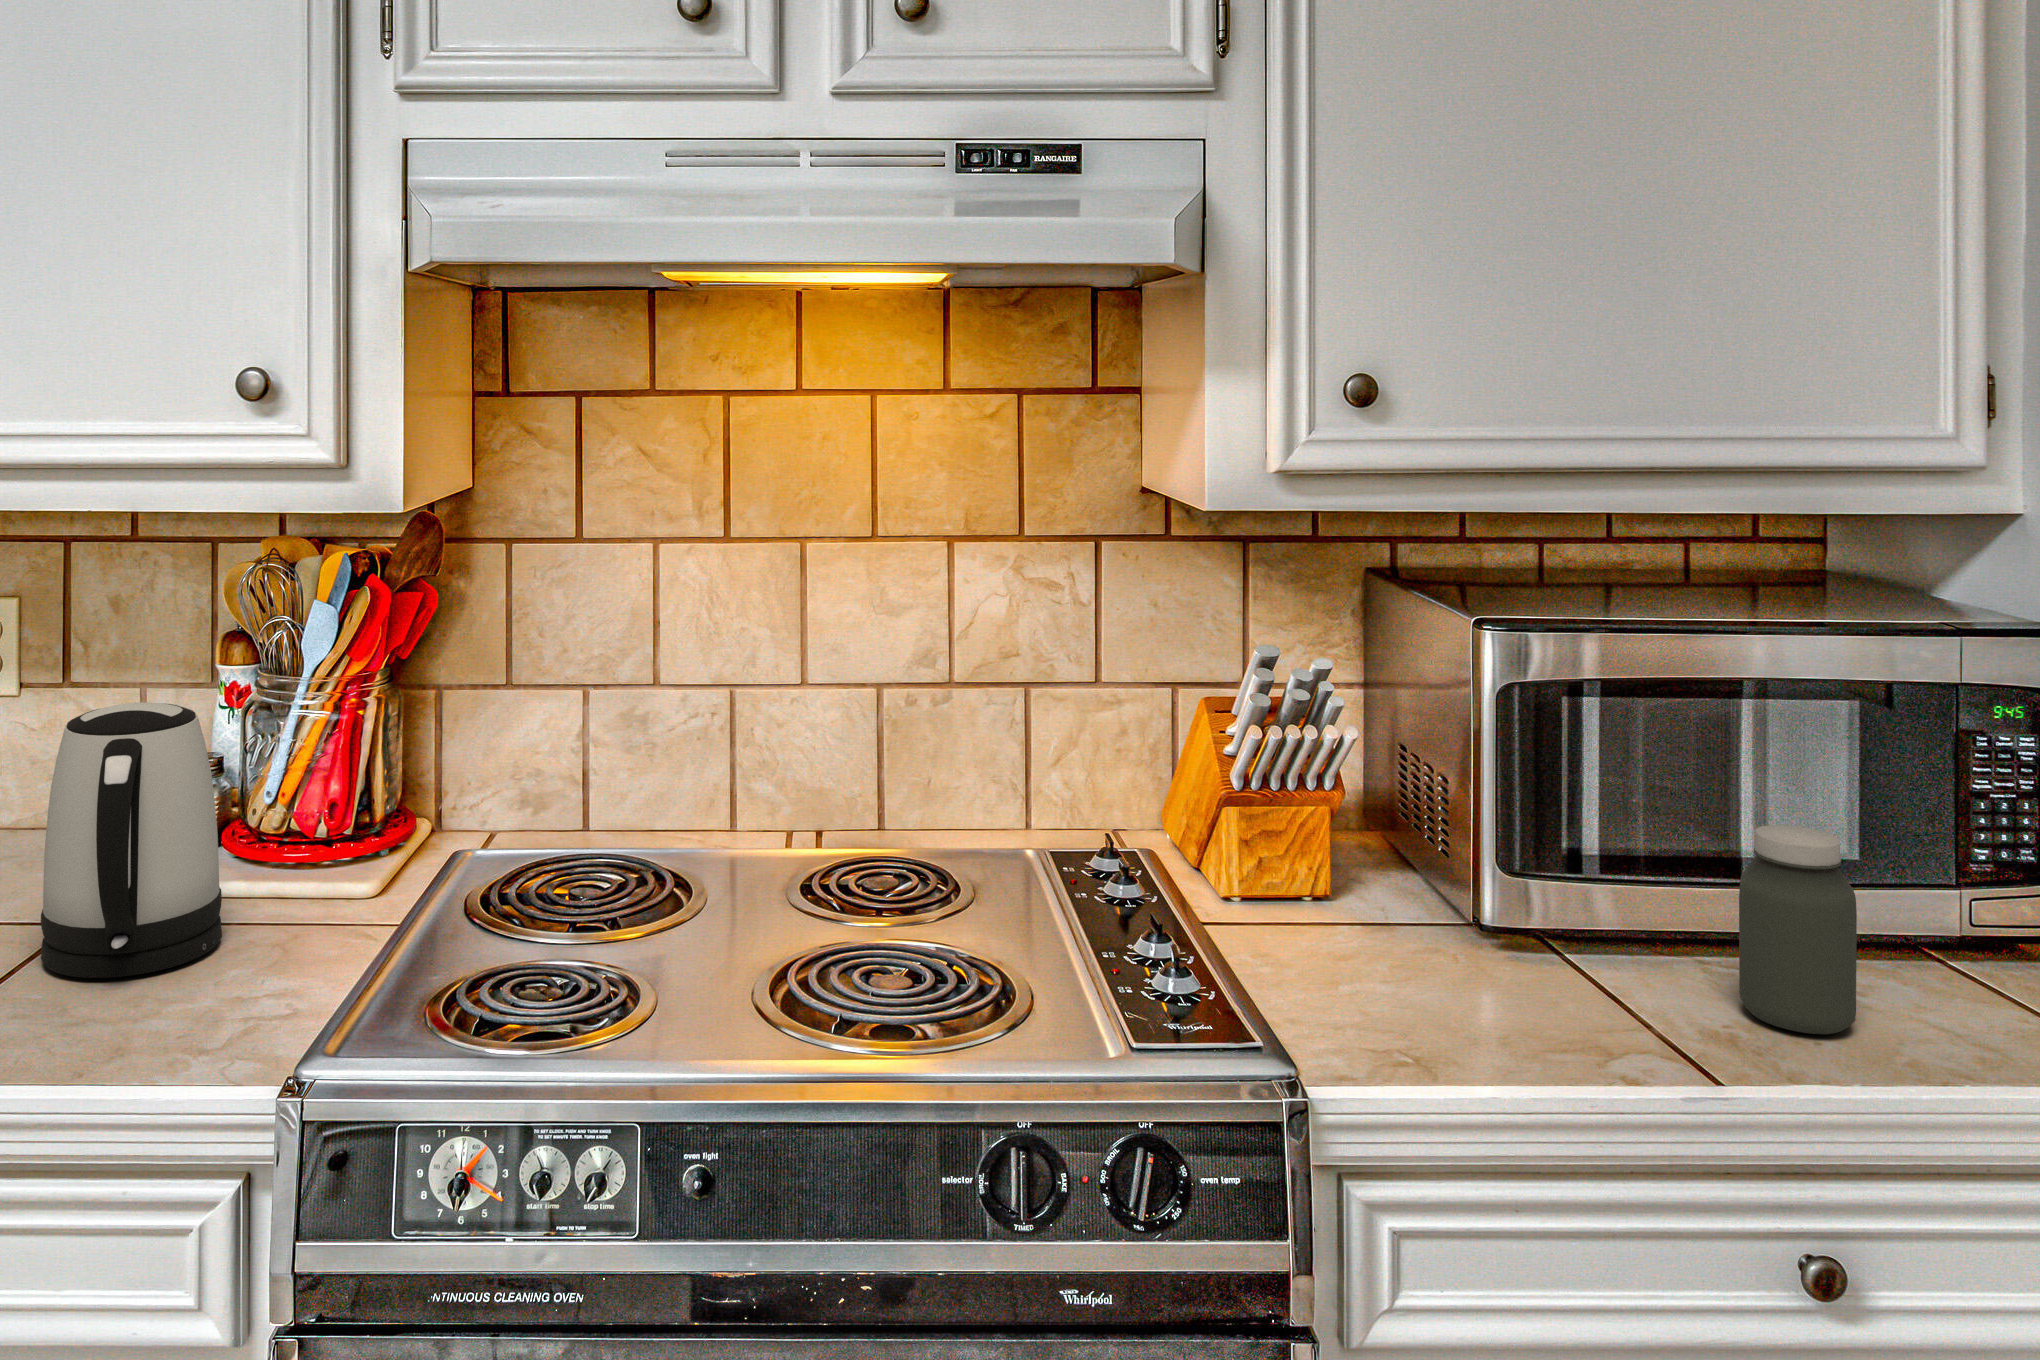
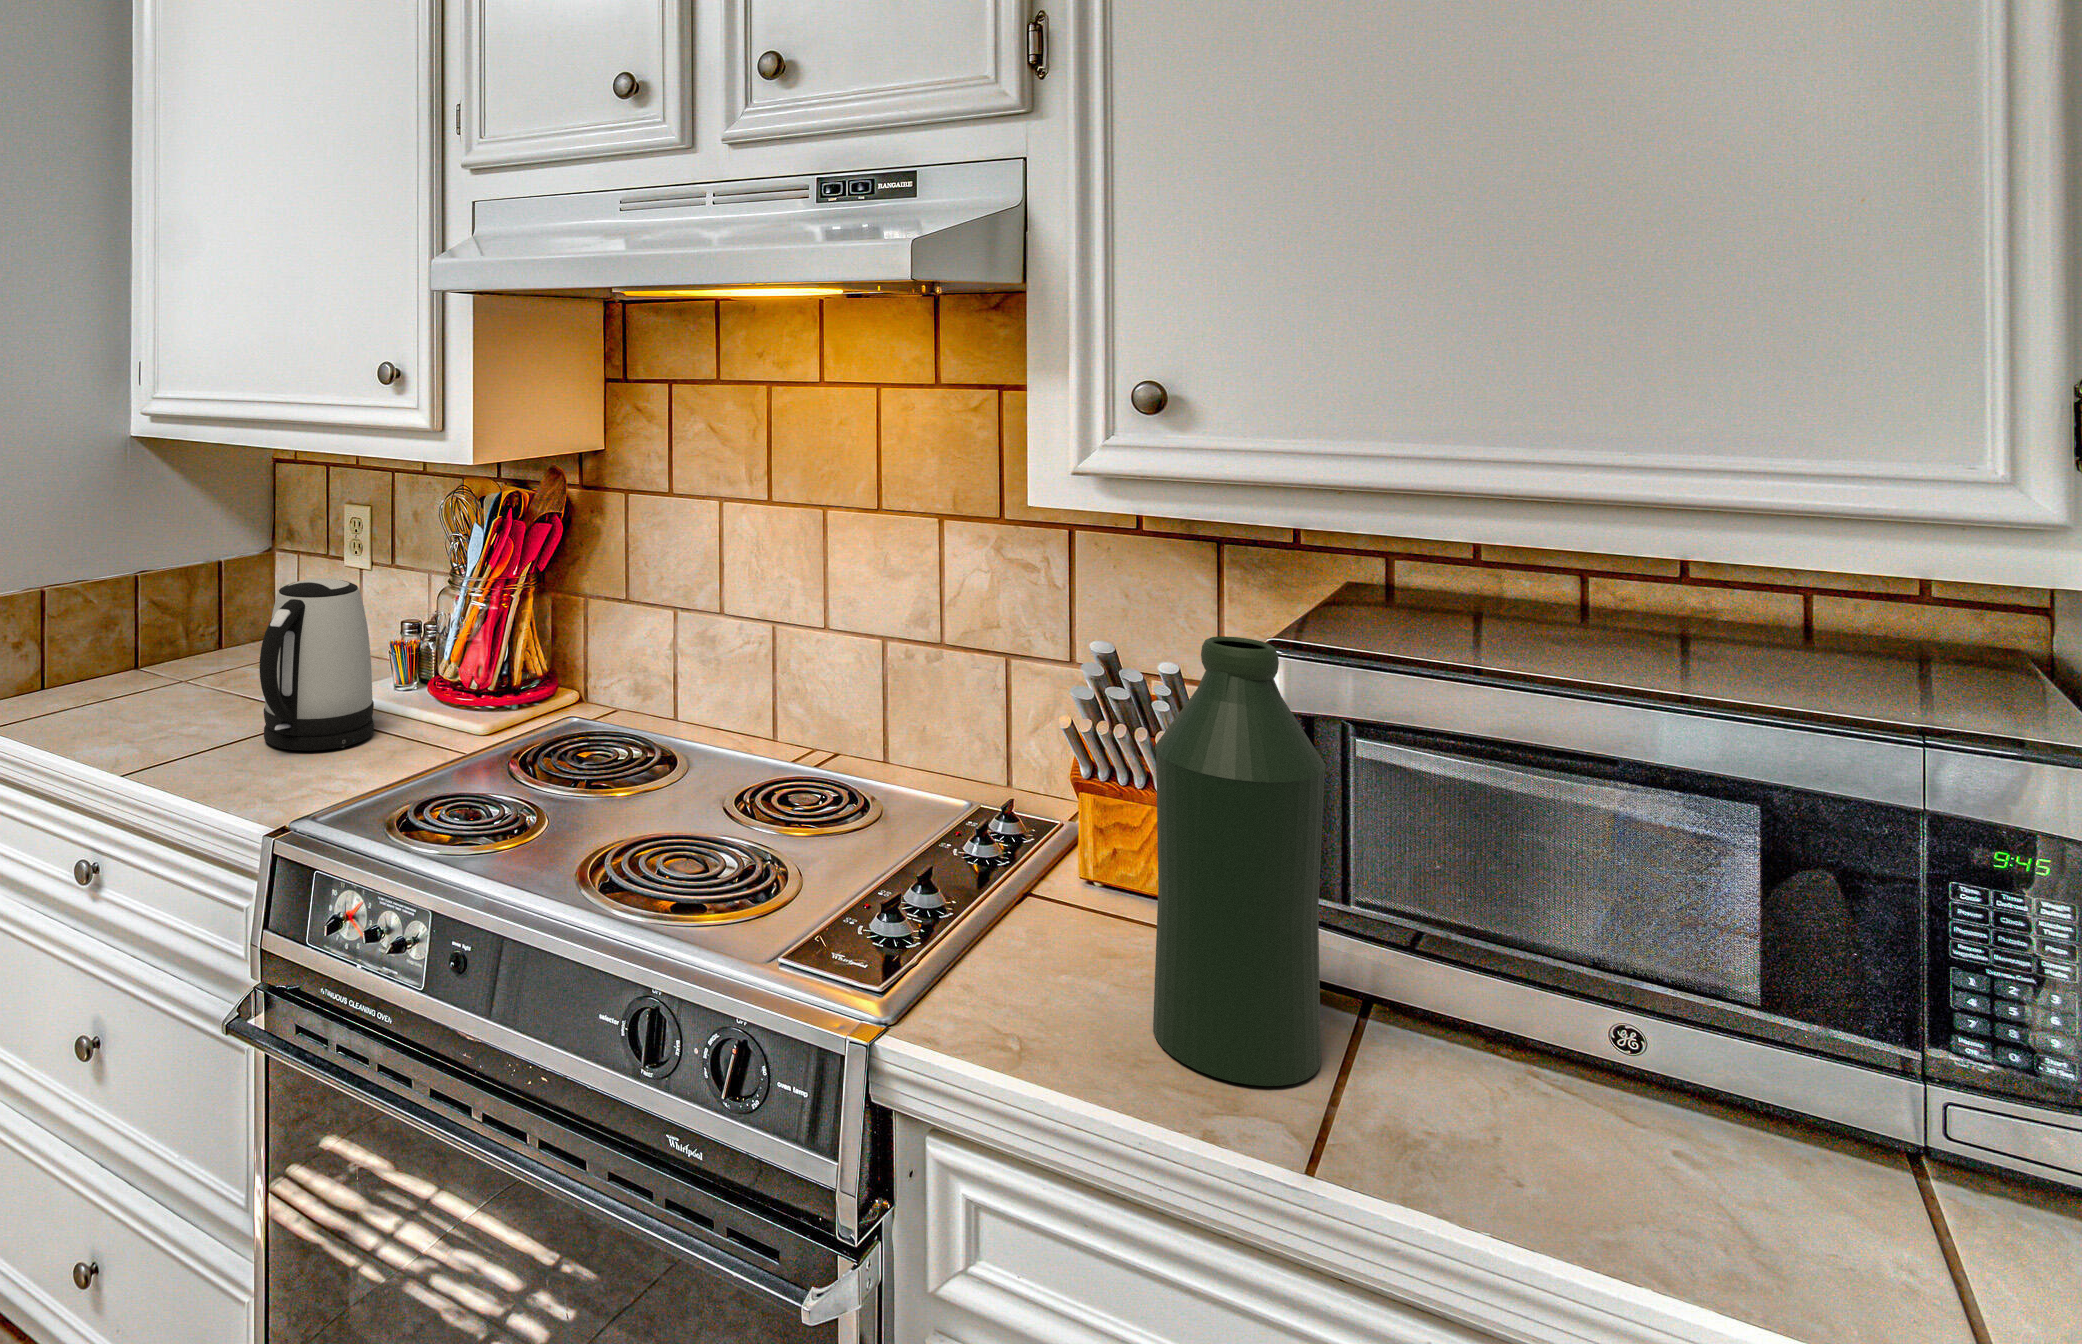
bottle: none [1432,615,1590,1034] -> present [1153,636,1326,1086]
jar: present [1739,825,1857,1034] -> none [1514,929,1666,1197]

